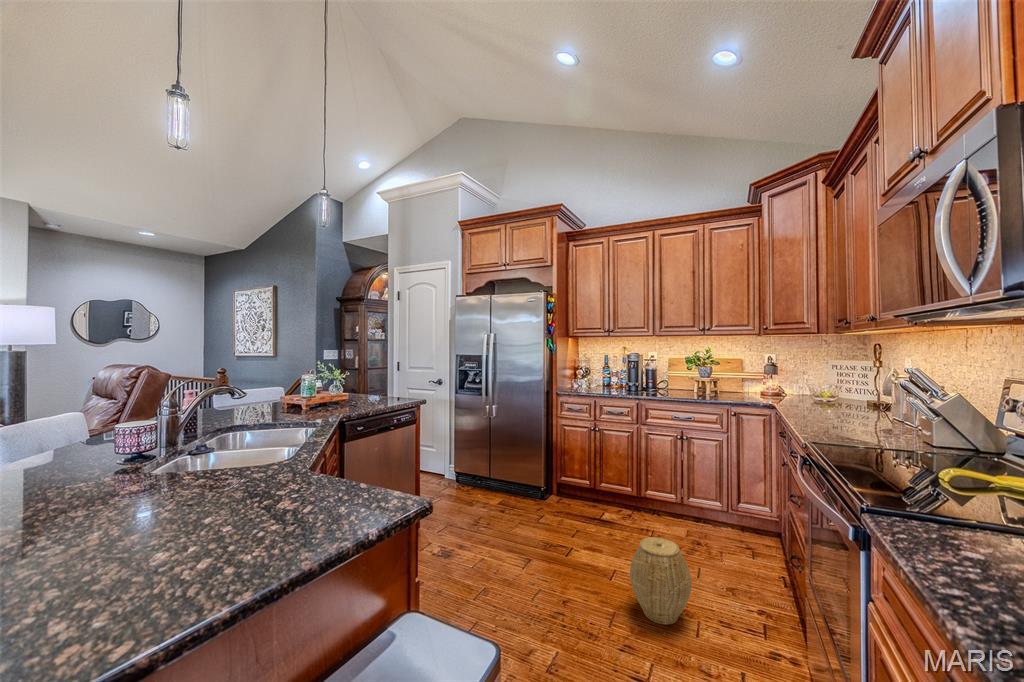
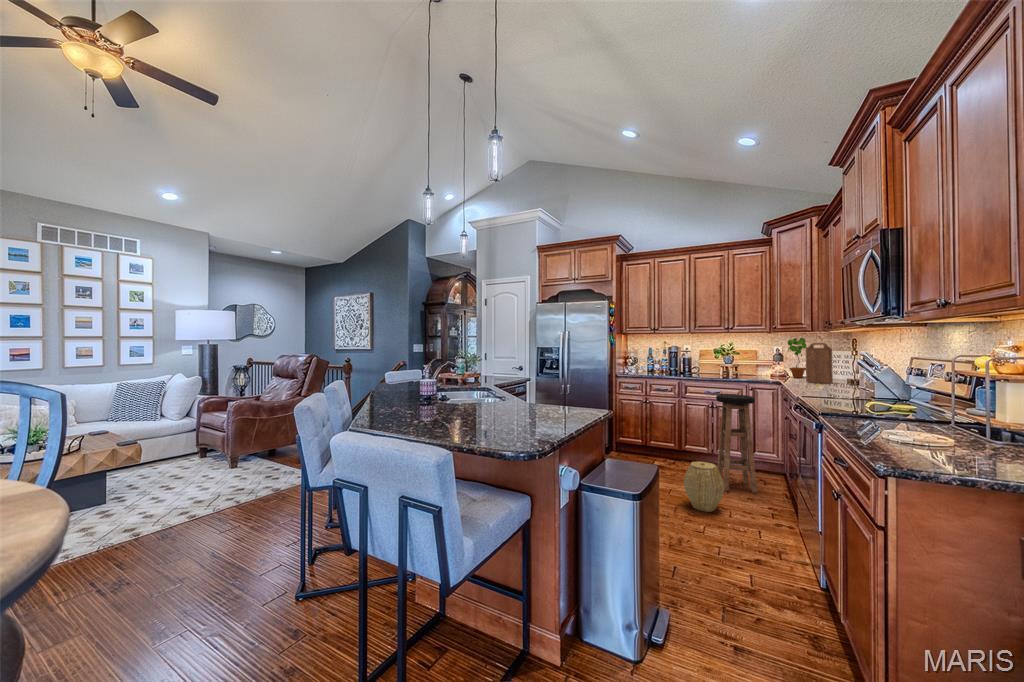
potted plant: none [783,342,810,398] -> present [788,338,807,378]
cutting board: none [811,350,852,411] -> present [806,343,833,384]
bar stool: none [684,425,743,577] -> present [716,394,757,493]

